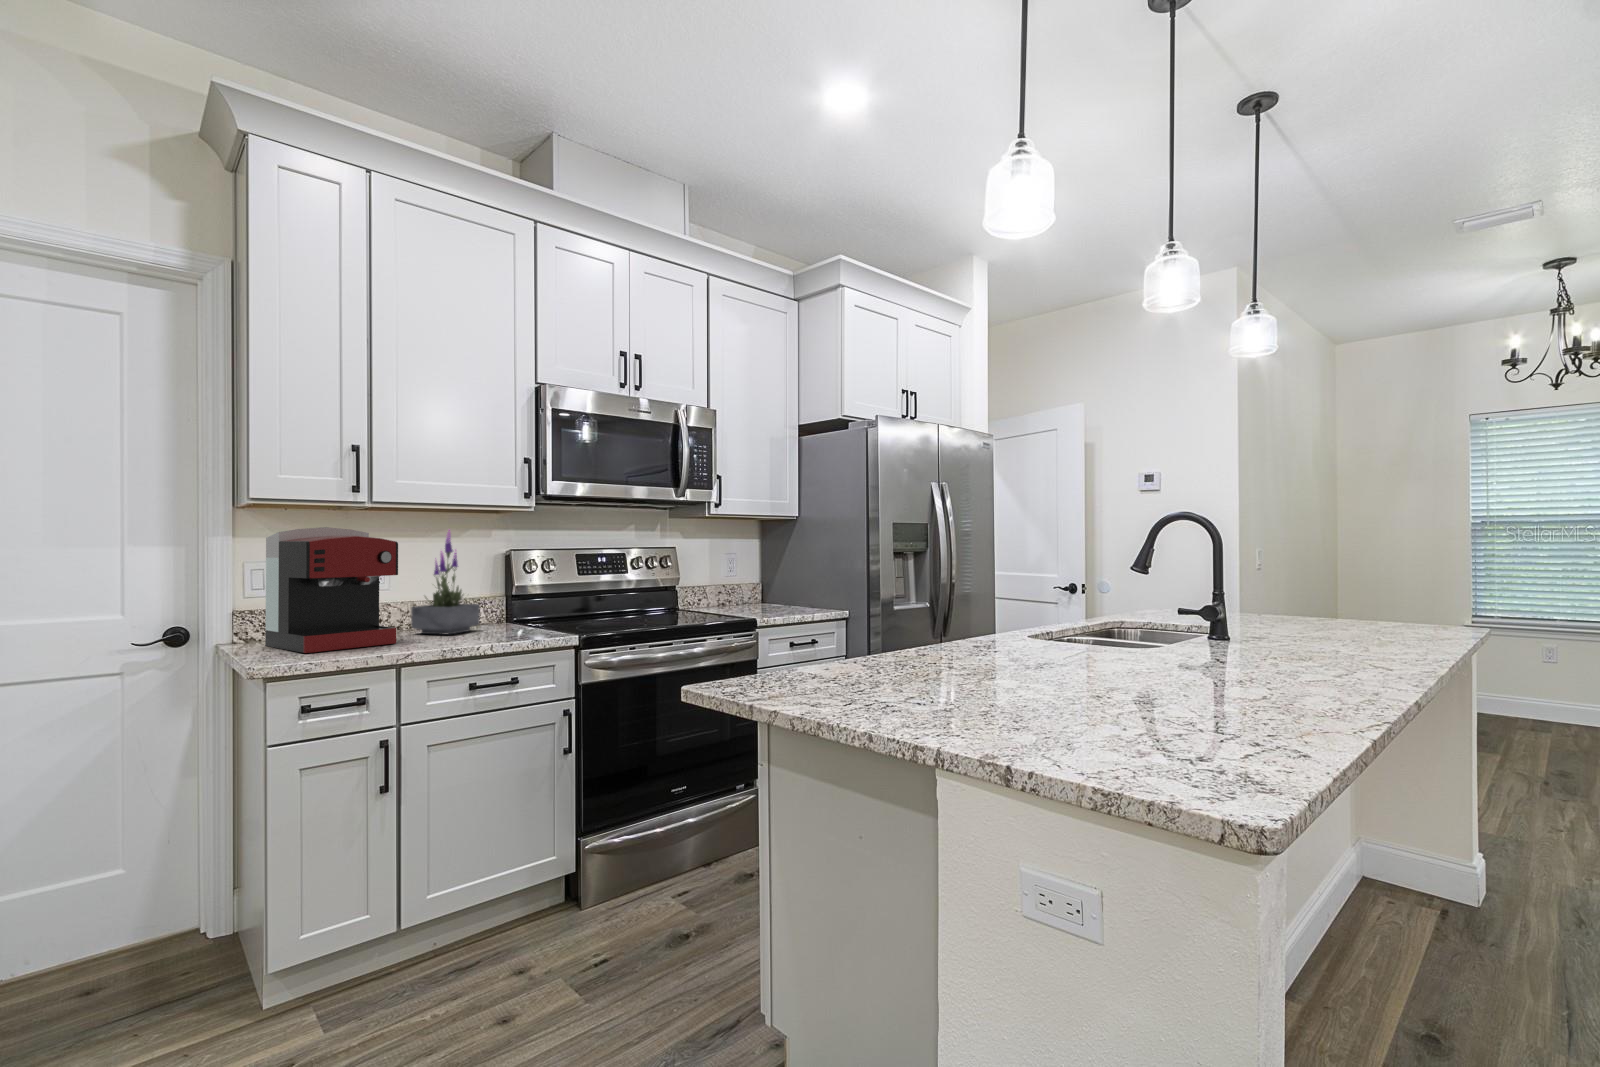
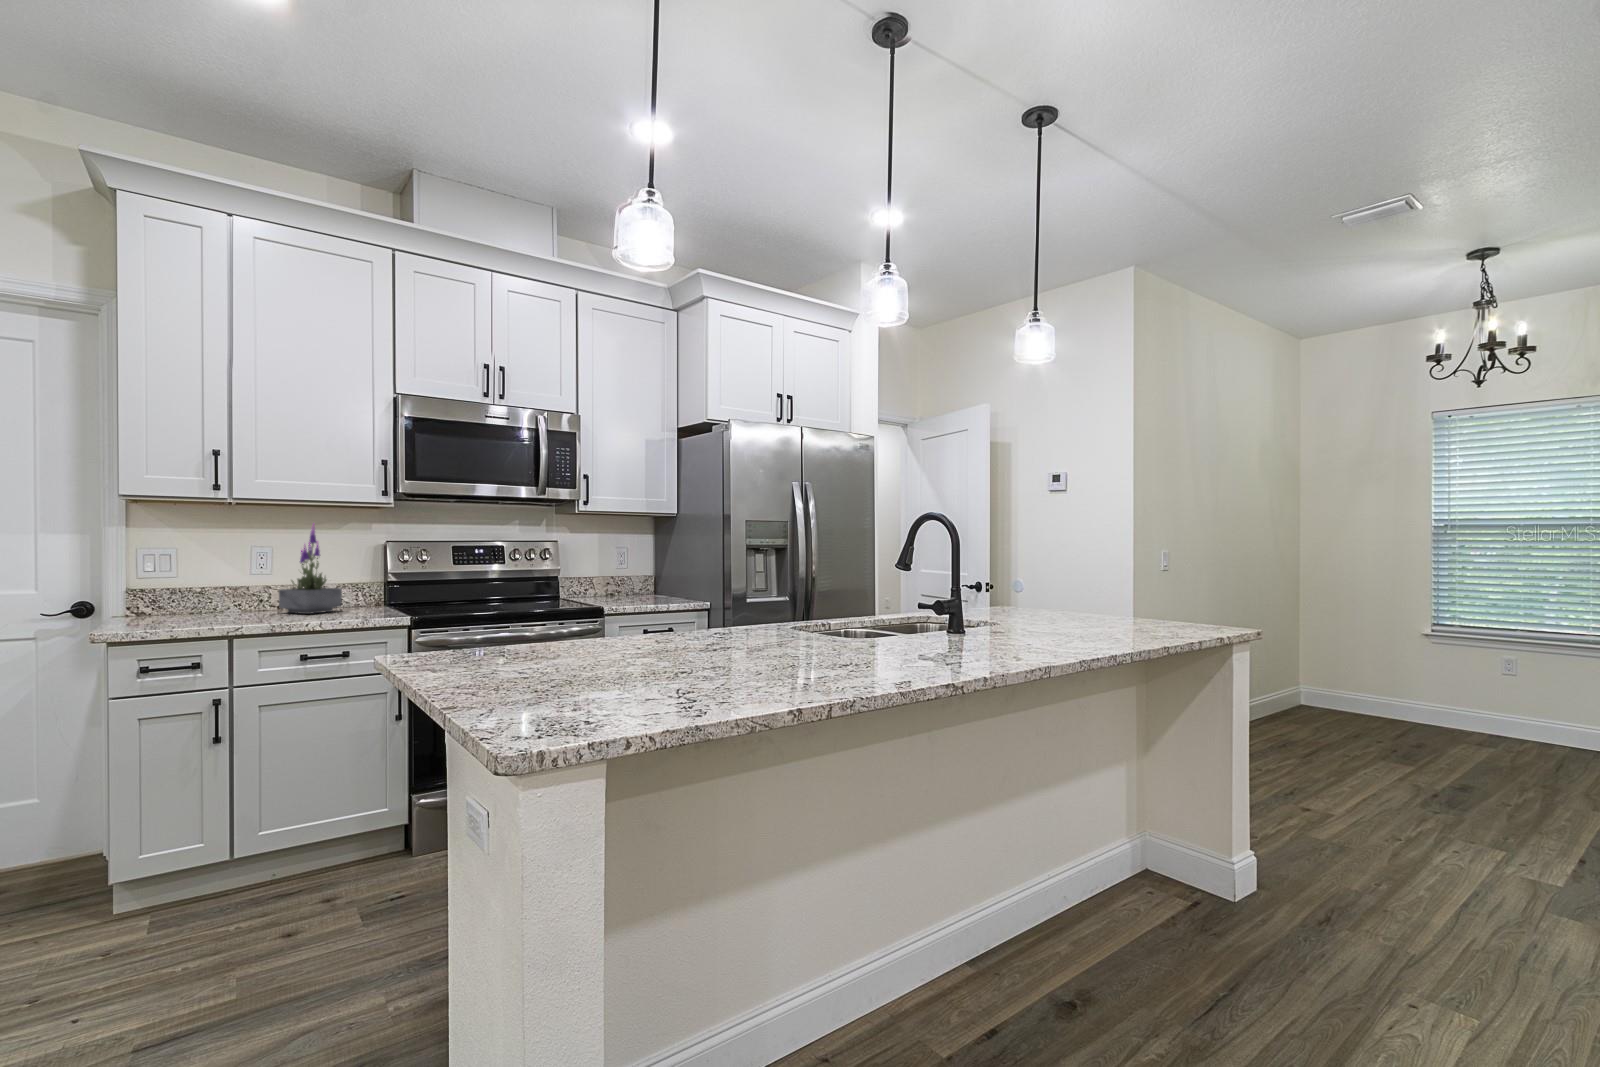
coffee maker: present [265,527,398,653] -> none [145,521,251,625]

